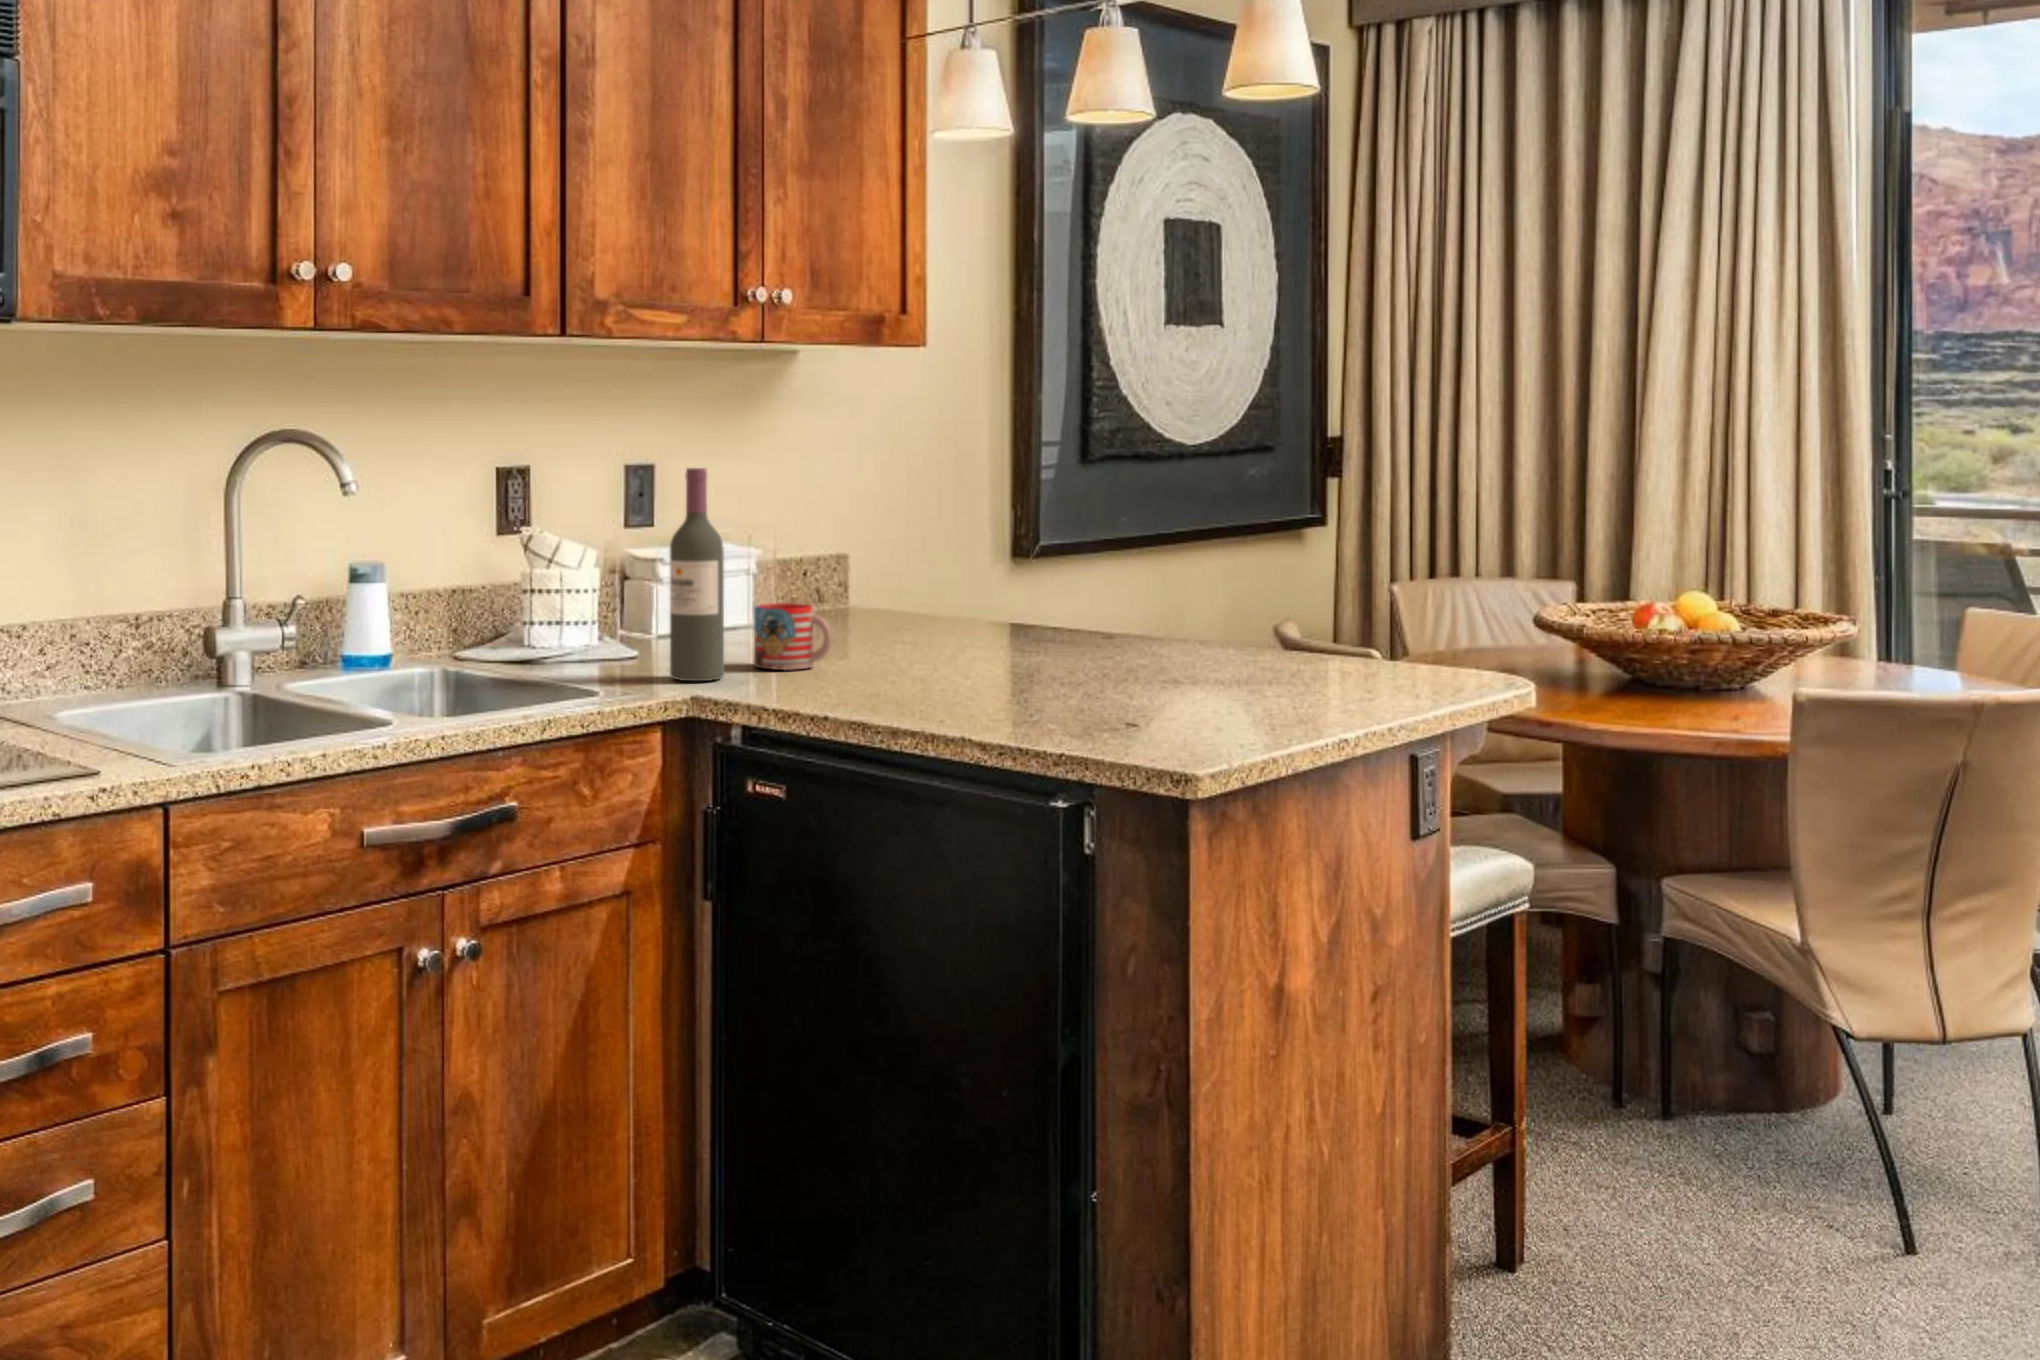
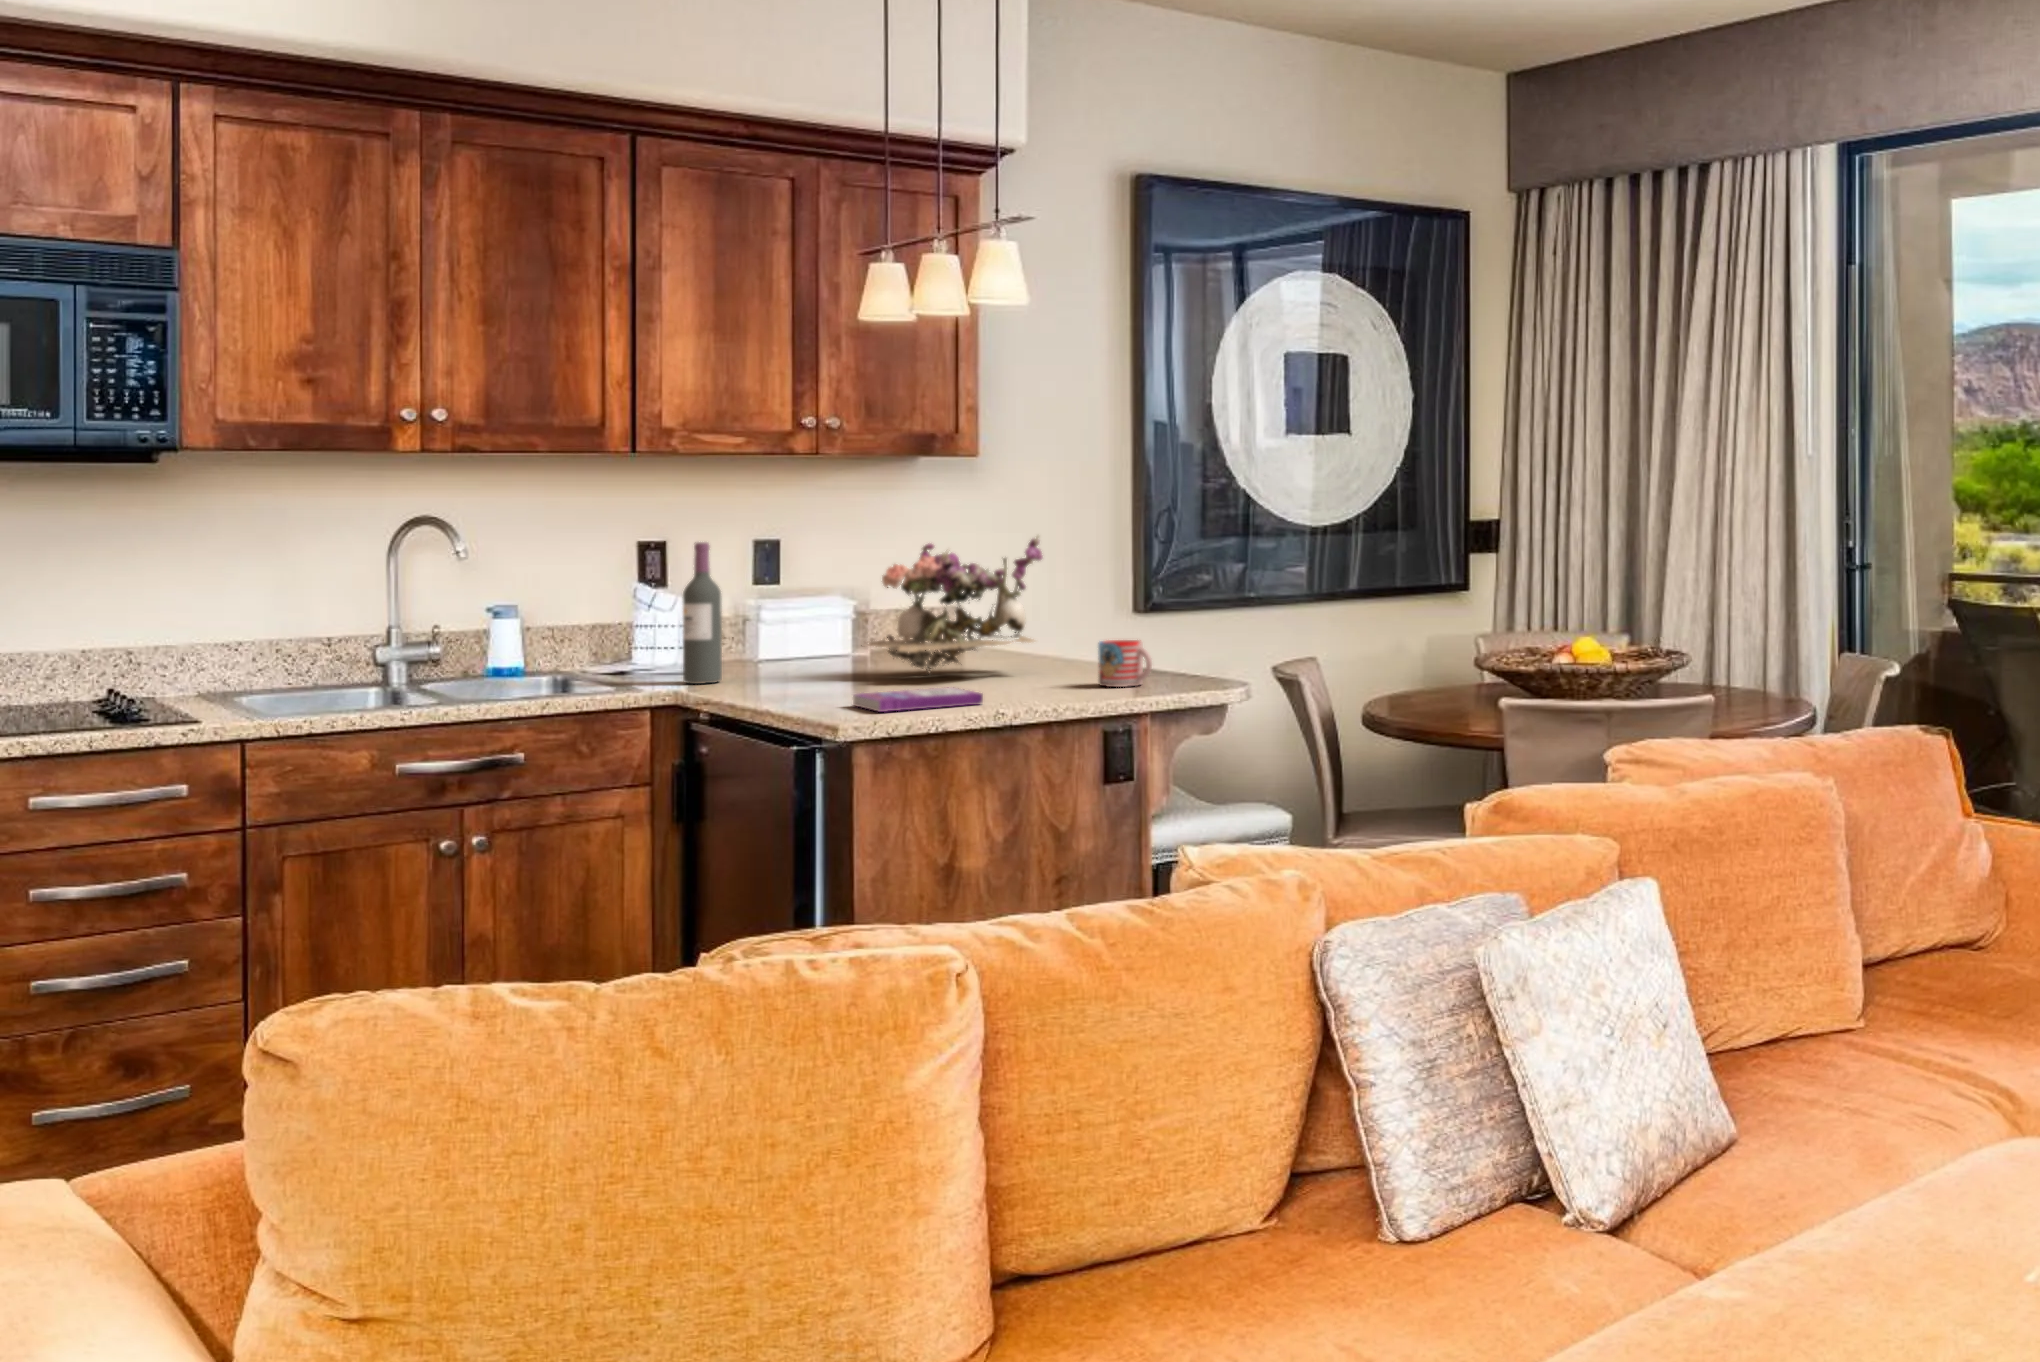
flower arrangement: none [908,456,1182,664] -> present [868,536,1043,672]
mug: present [754,603,832,670] -> present [1098,640,1152,687]
book: none [1098,694,1304,743] -> present [853,687,983,712]

